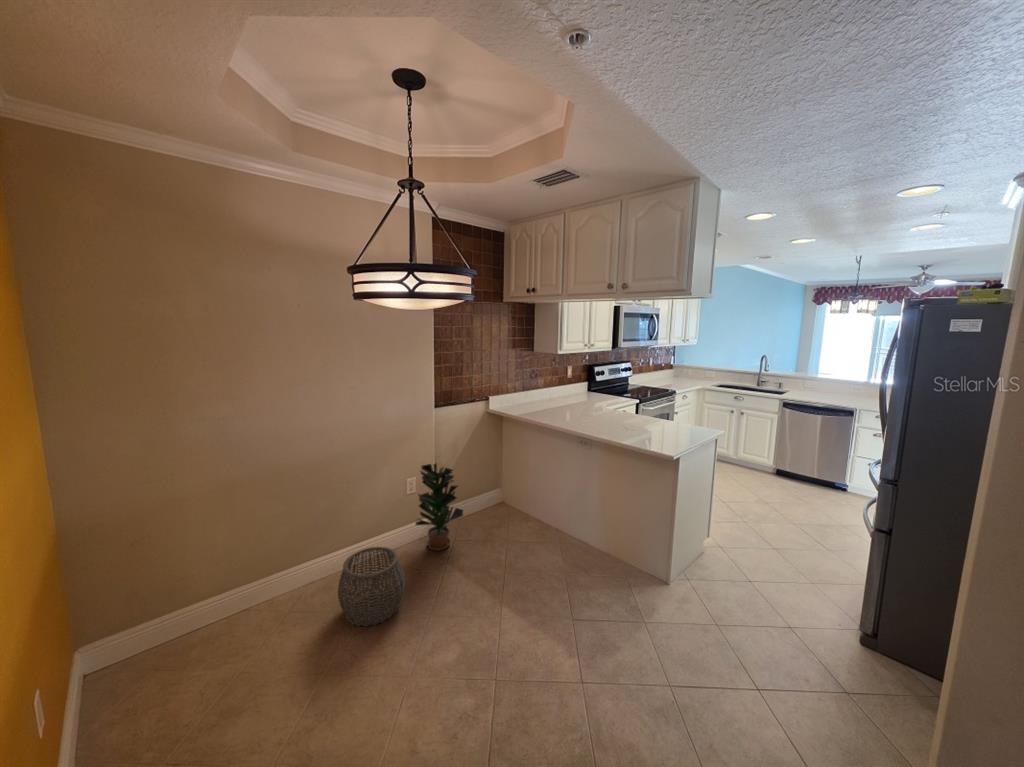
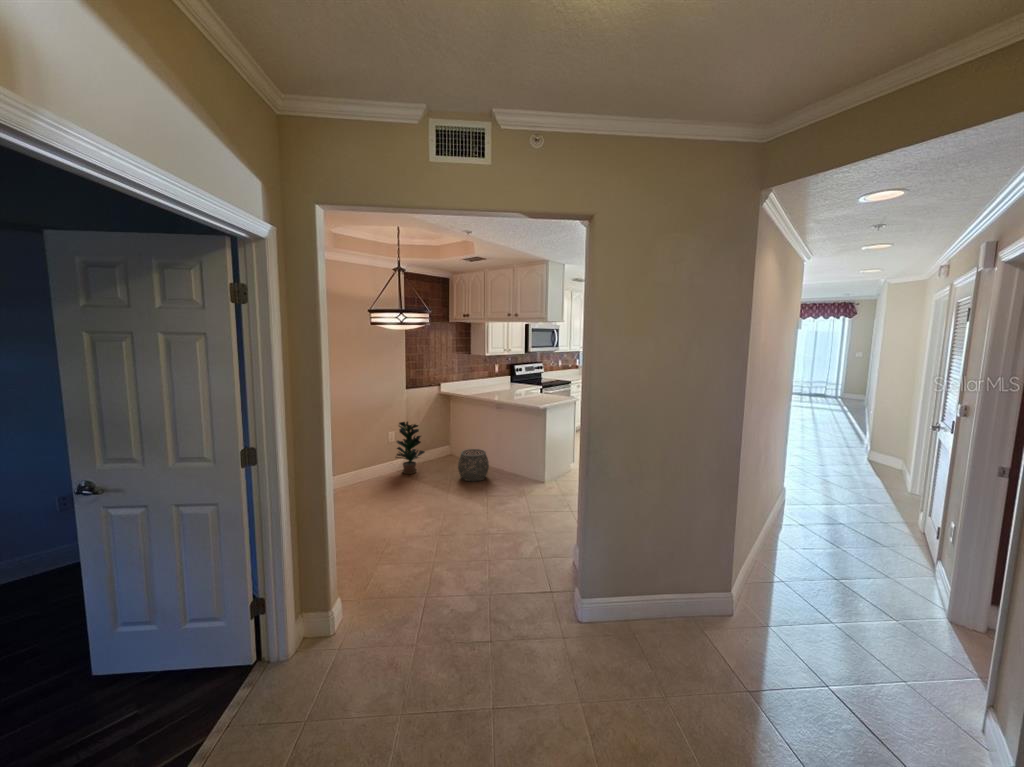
woven basket: present [338,547,405,627] -> present [458,449,489,481]

